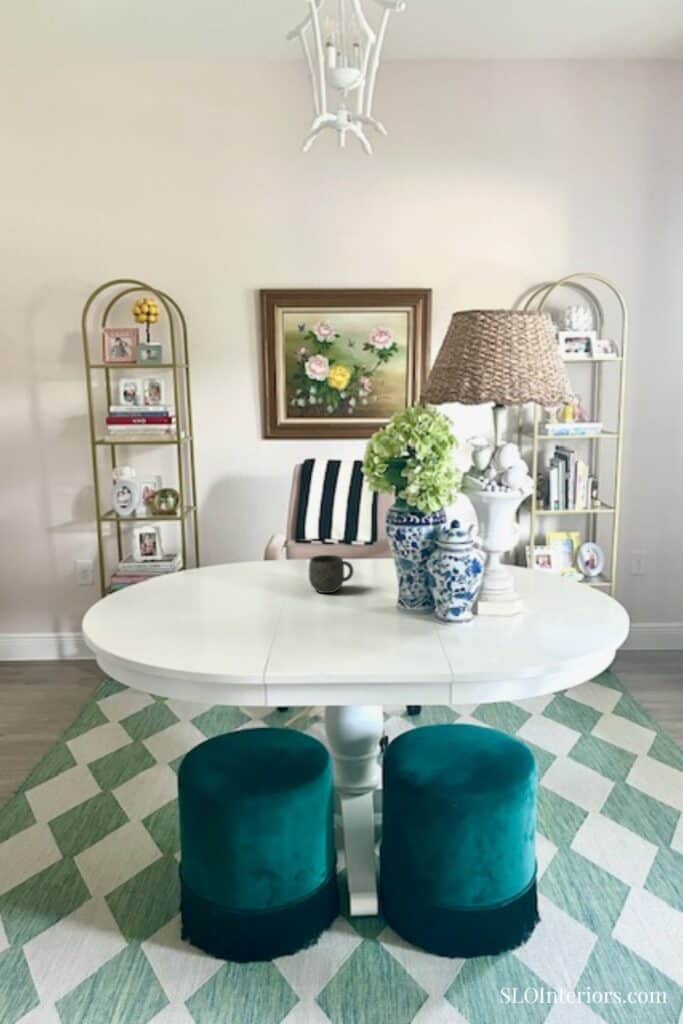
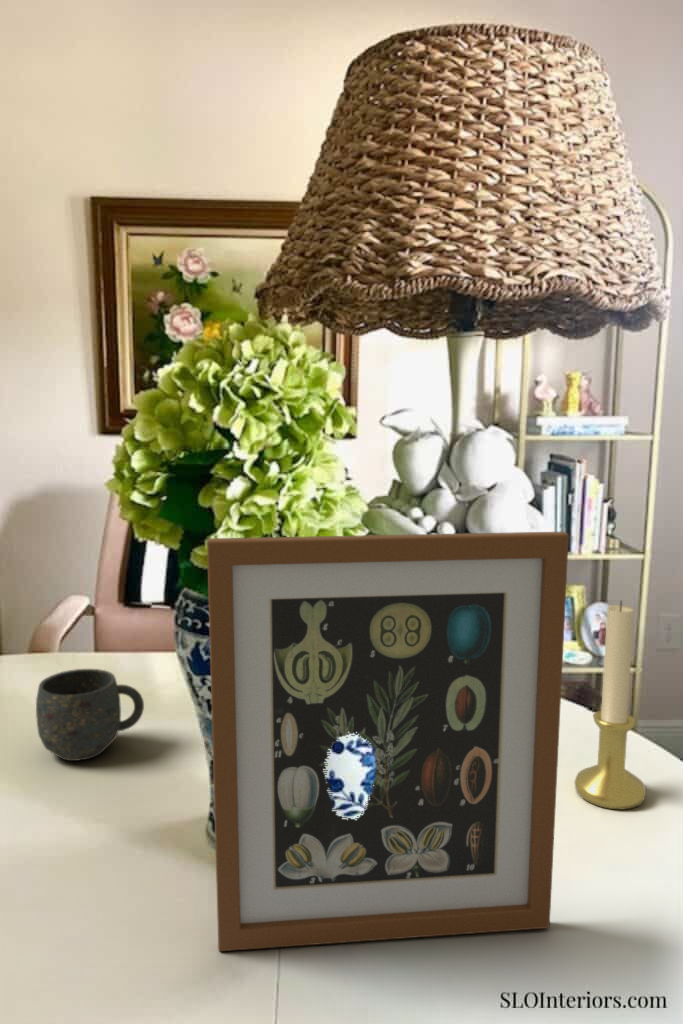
picture frame: none [413,484,535,632] -> present [207,531,569,951]
candle holder: none [549,516,579,604] -> present [575,601,646,809]

